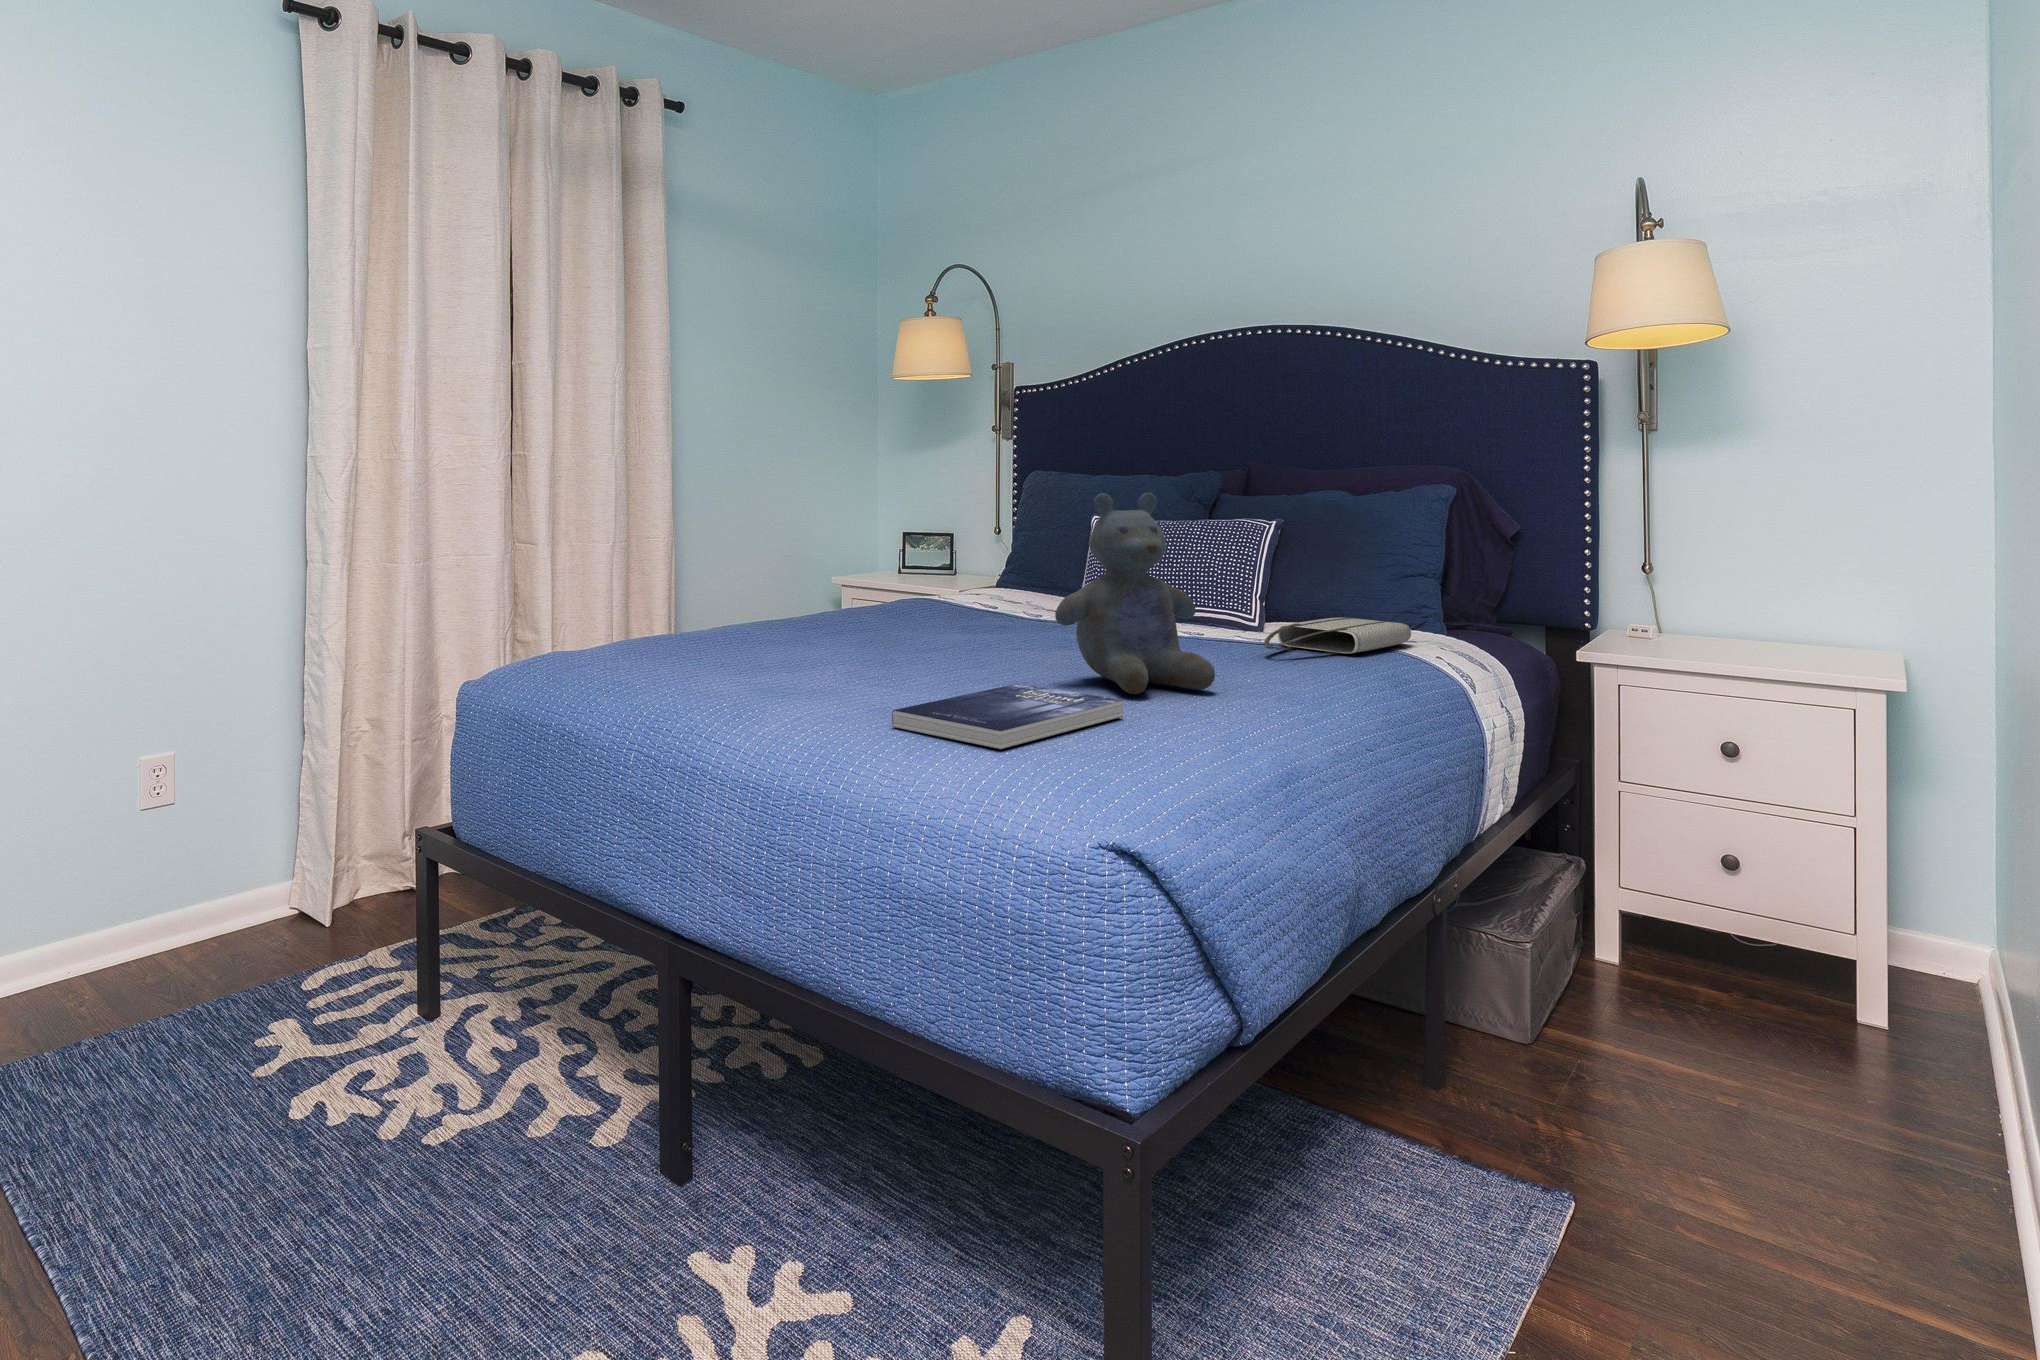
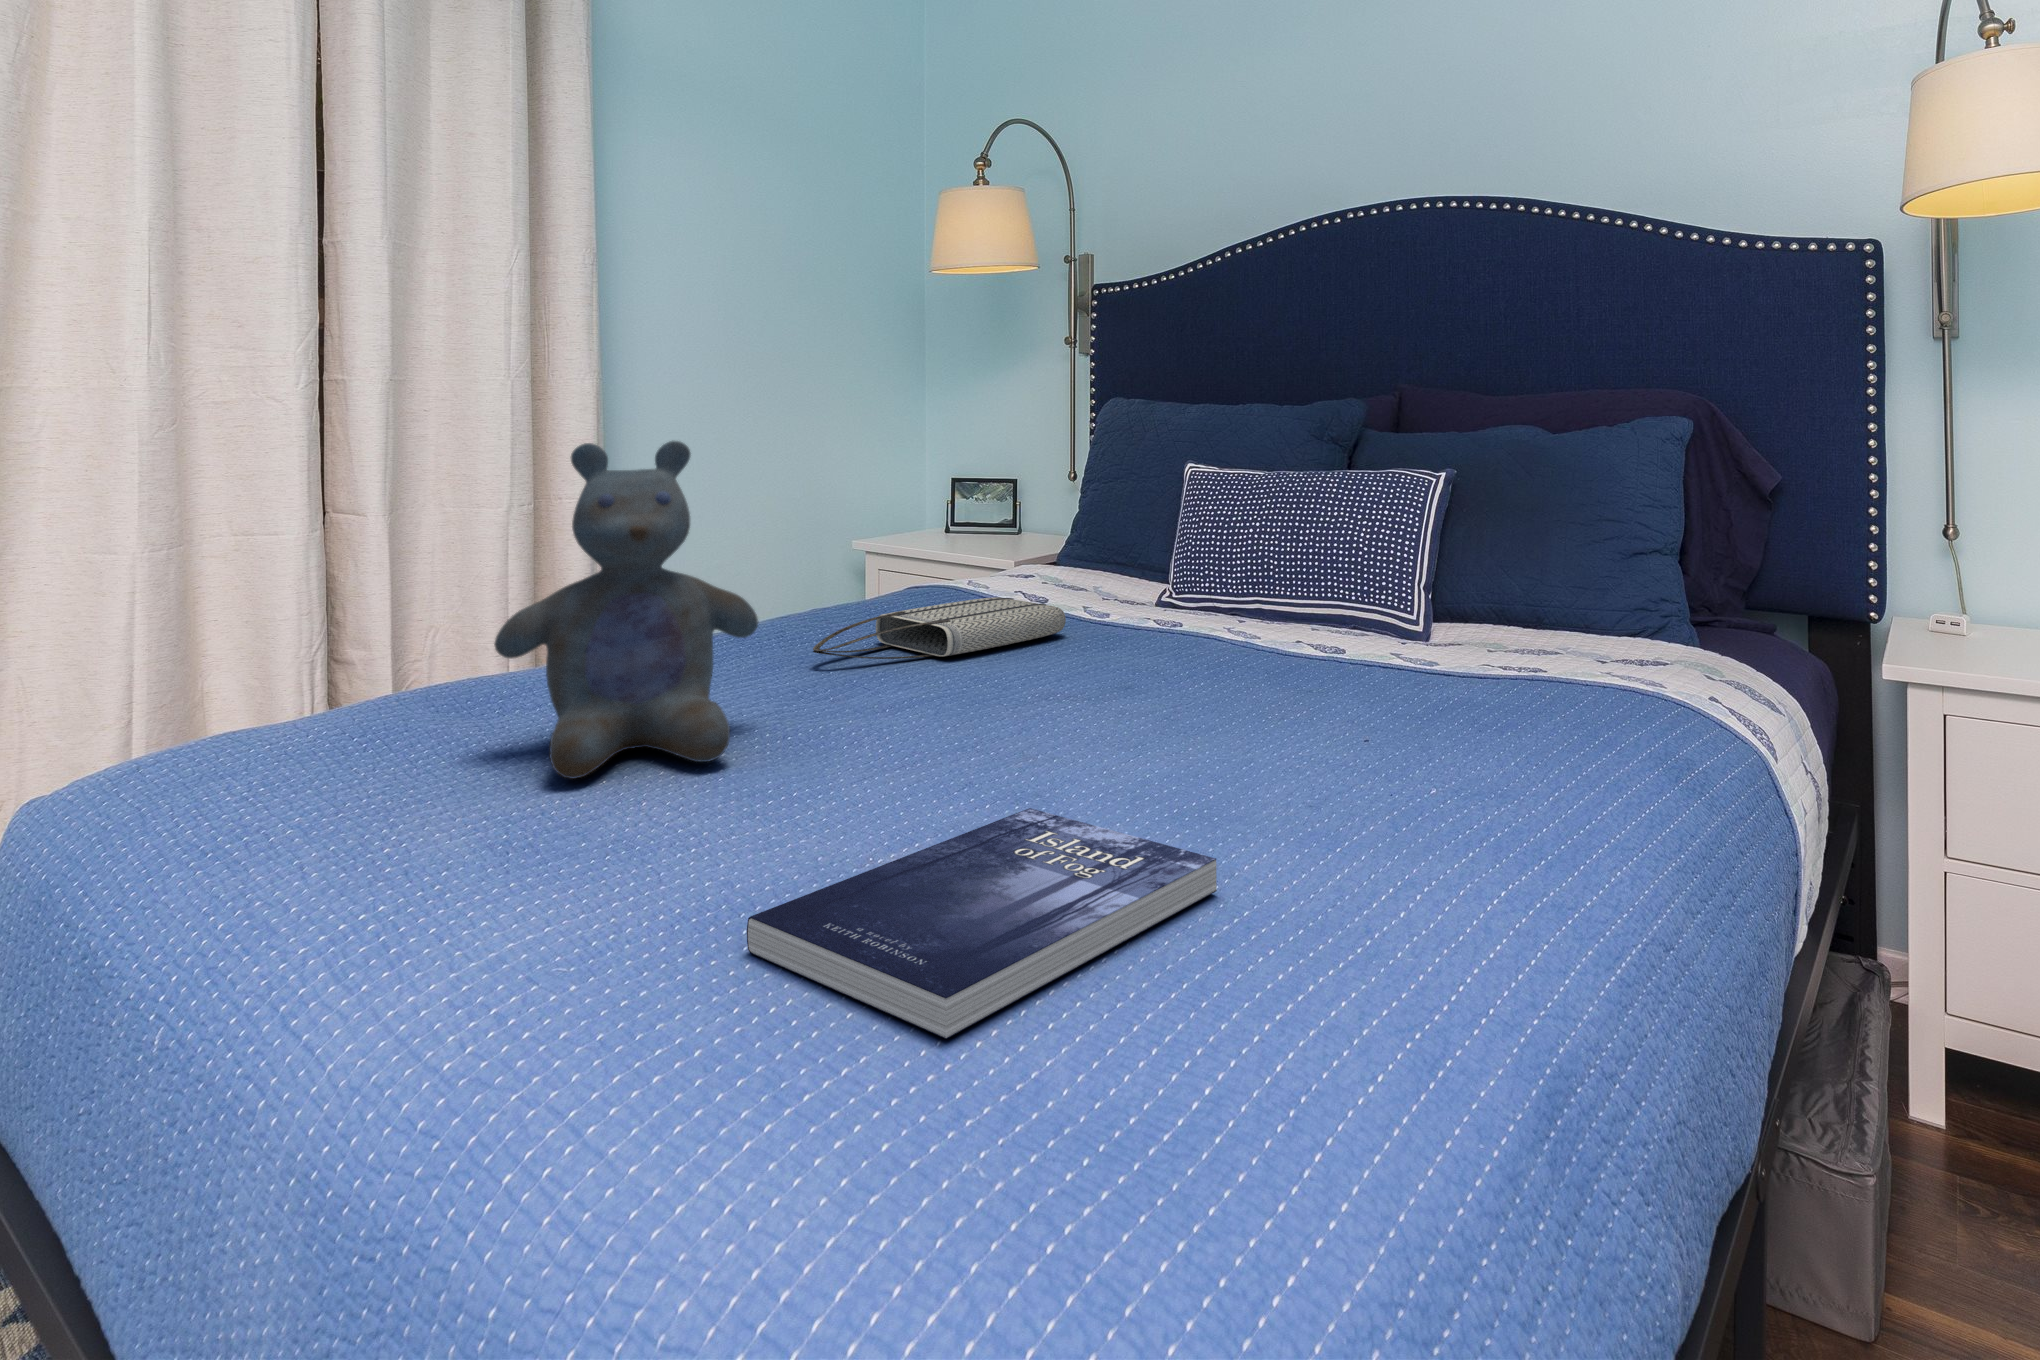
stuffed bear: present [1055,492,1215,694] -> present [494,441,758,779]
tote bag: present [1264,617,1411,654] -> present [813,597,1066,659]

